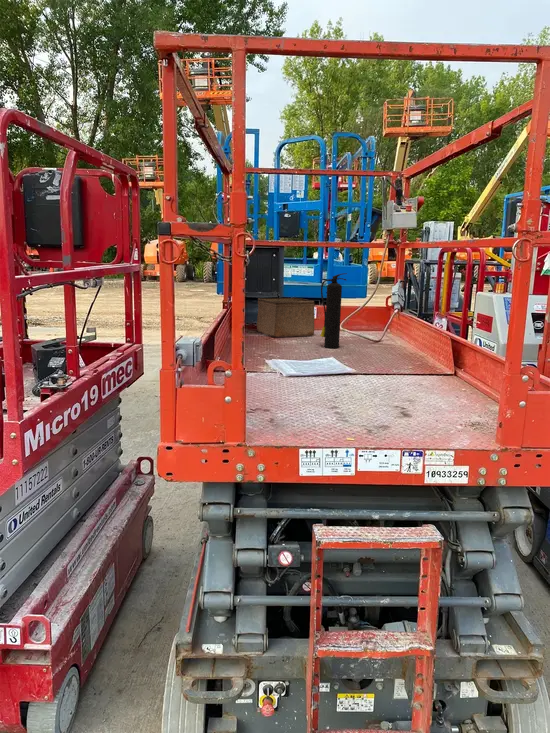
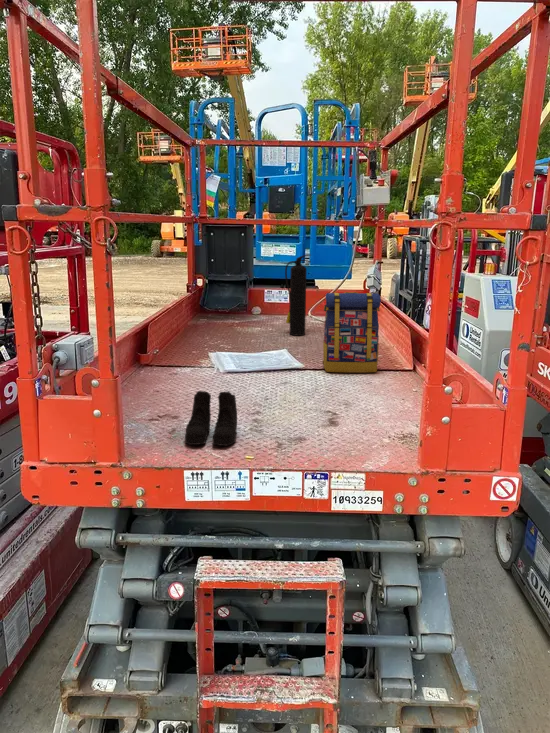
storage bin: present [257,297,315,337] -> none [227,279,286,323]
backpack: none [370,306,426,378] -> present [322,292,381,373]
boots: none [286,384,330,431] -> present [185,391,237,446]

